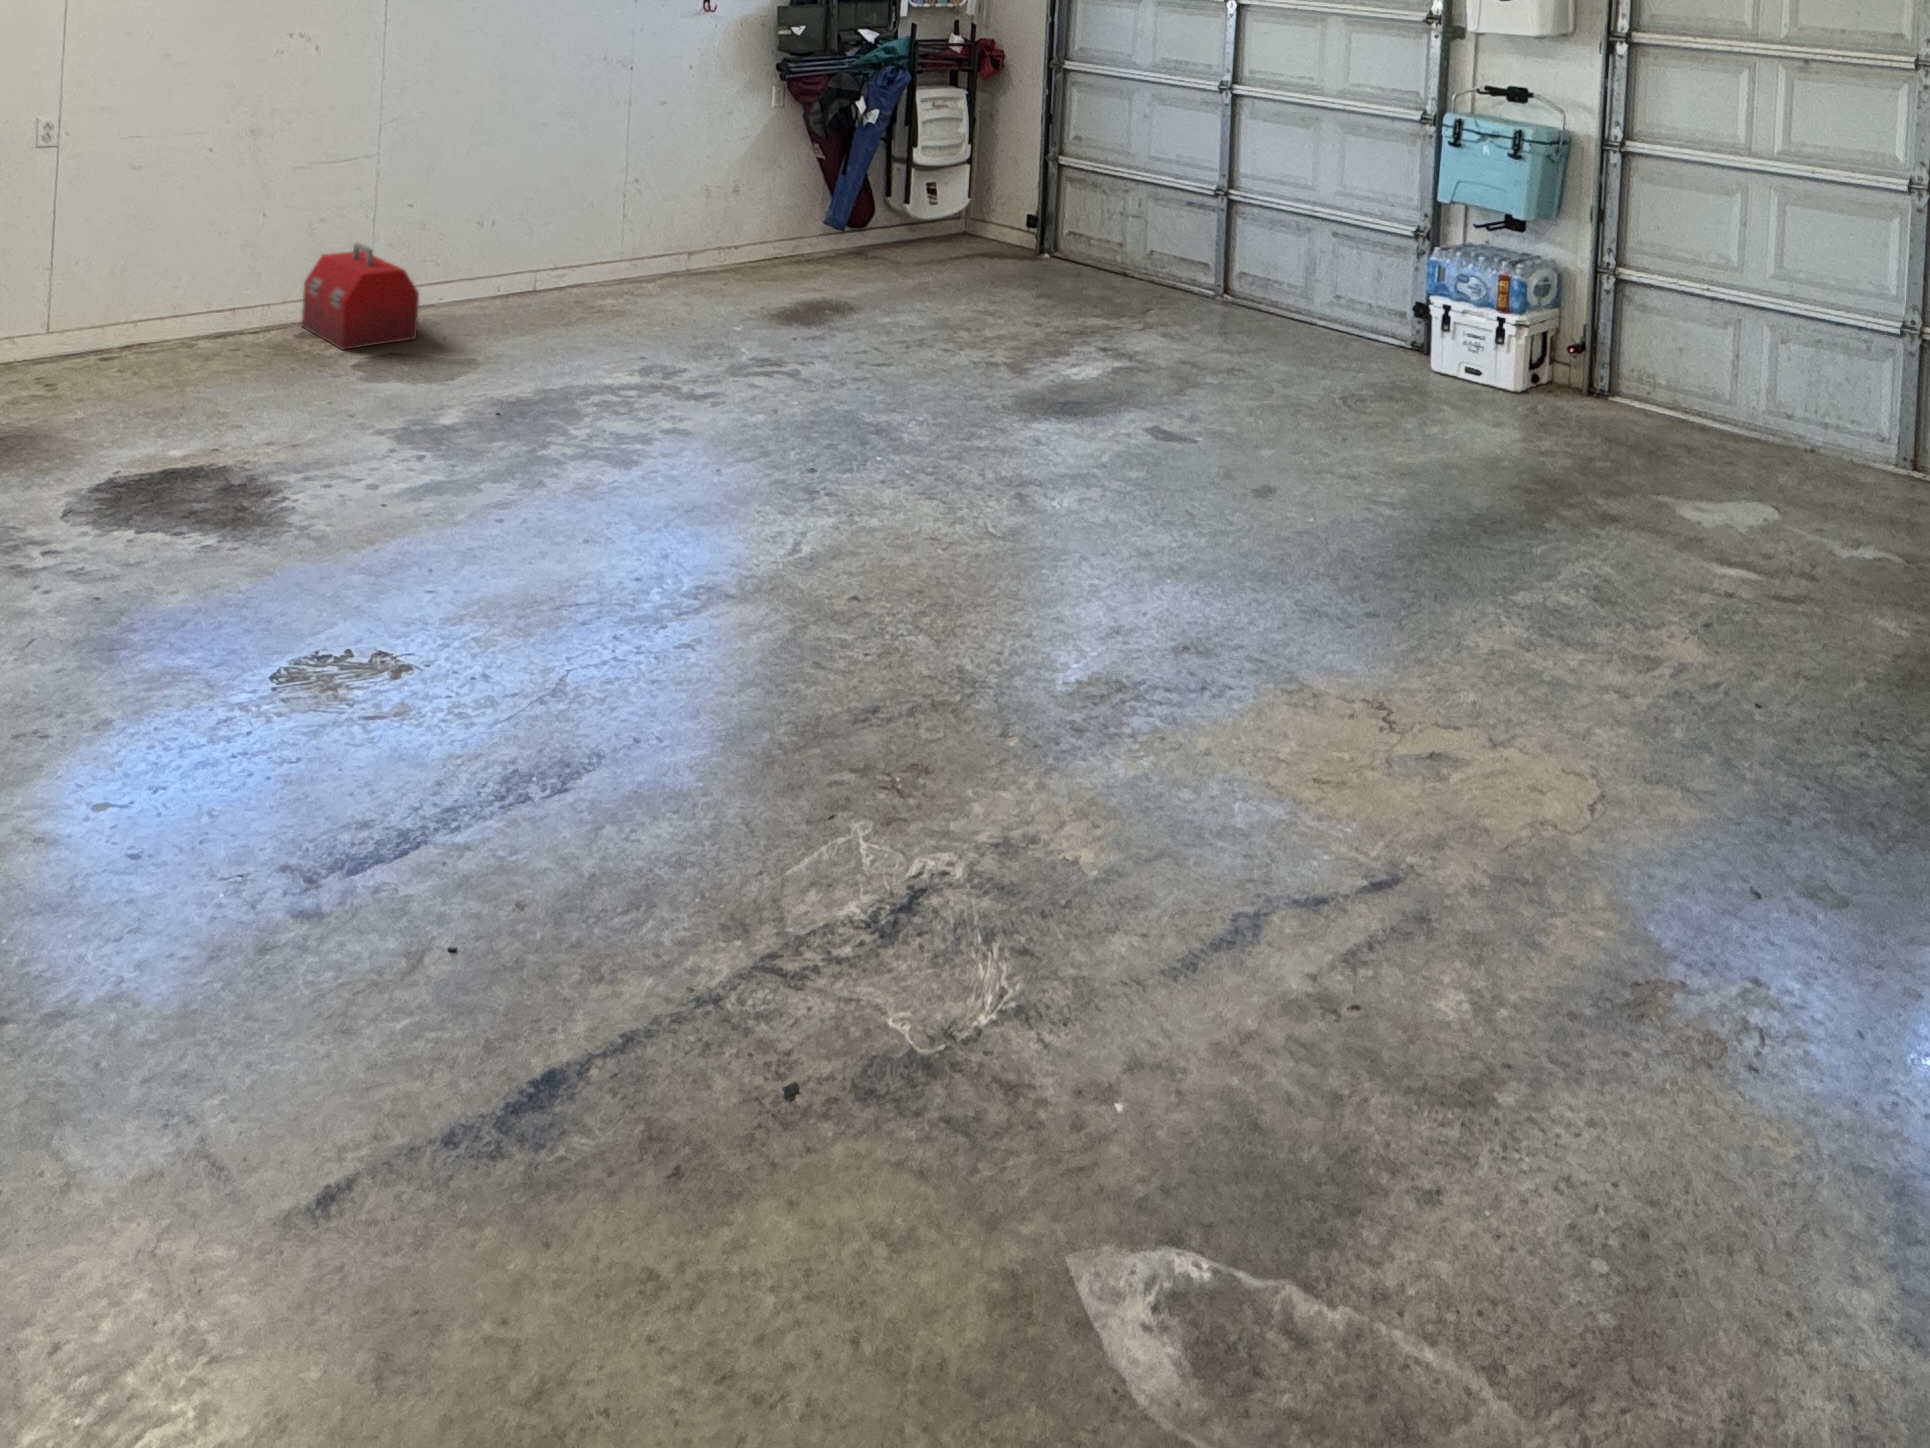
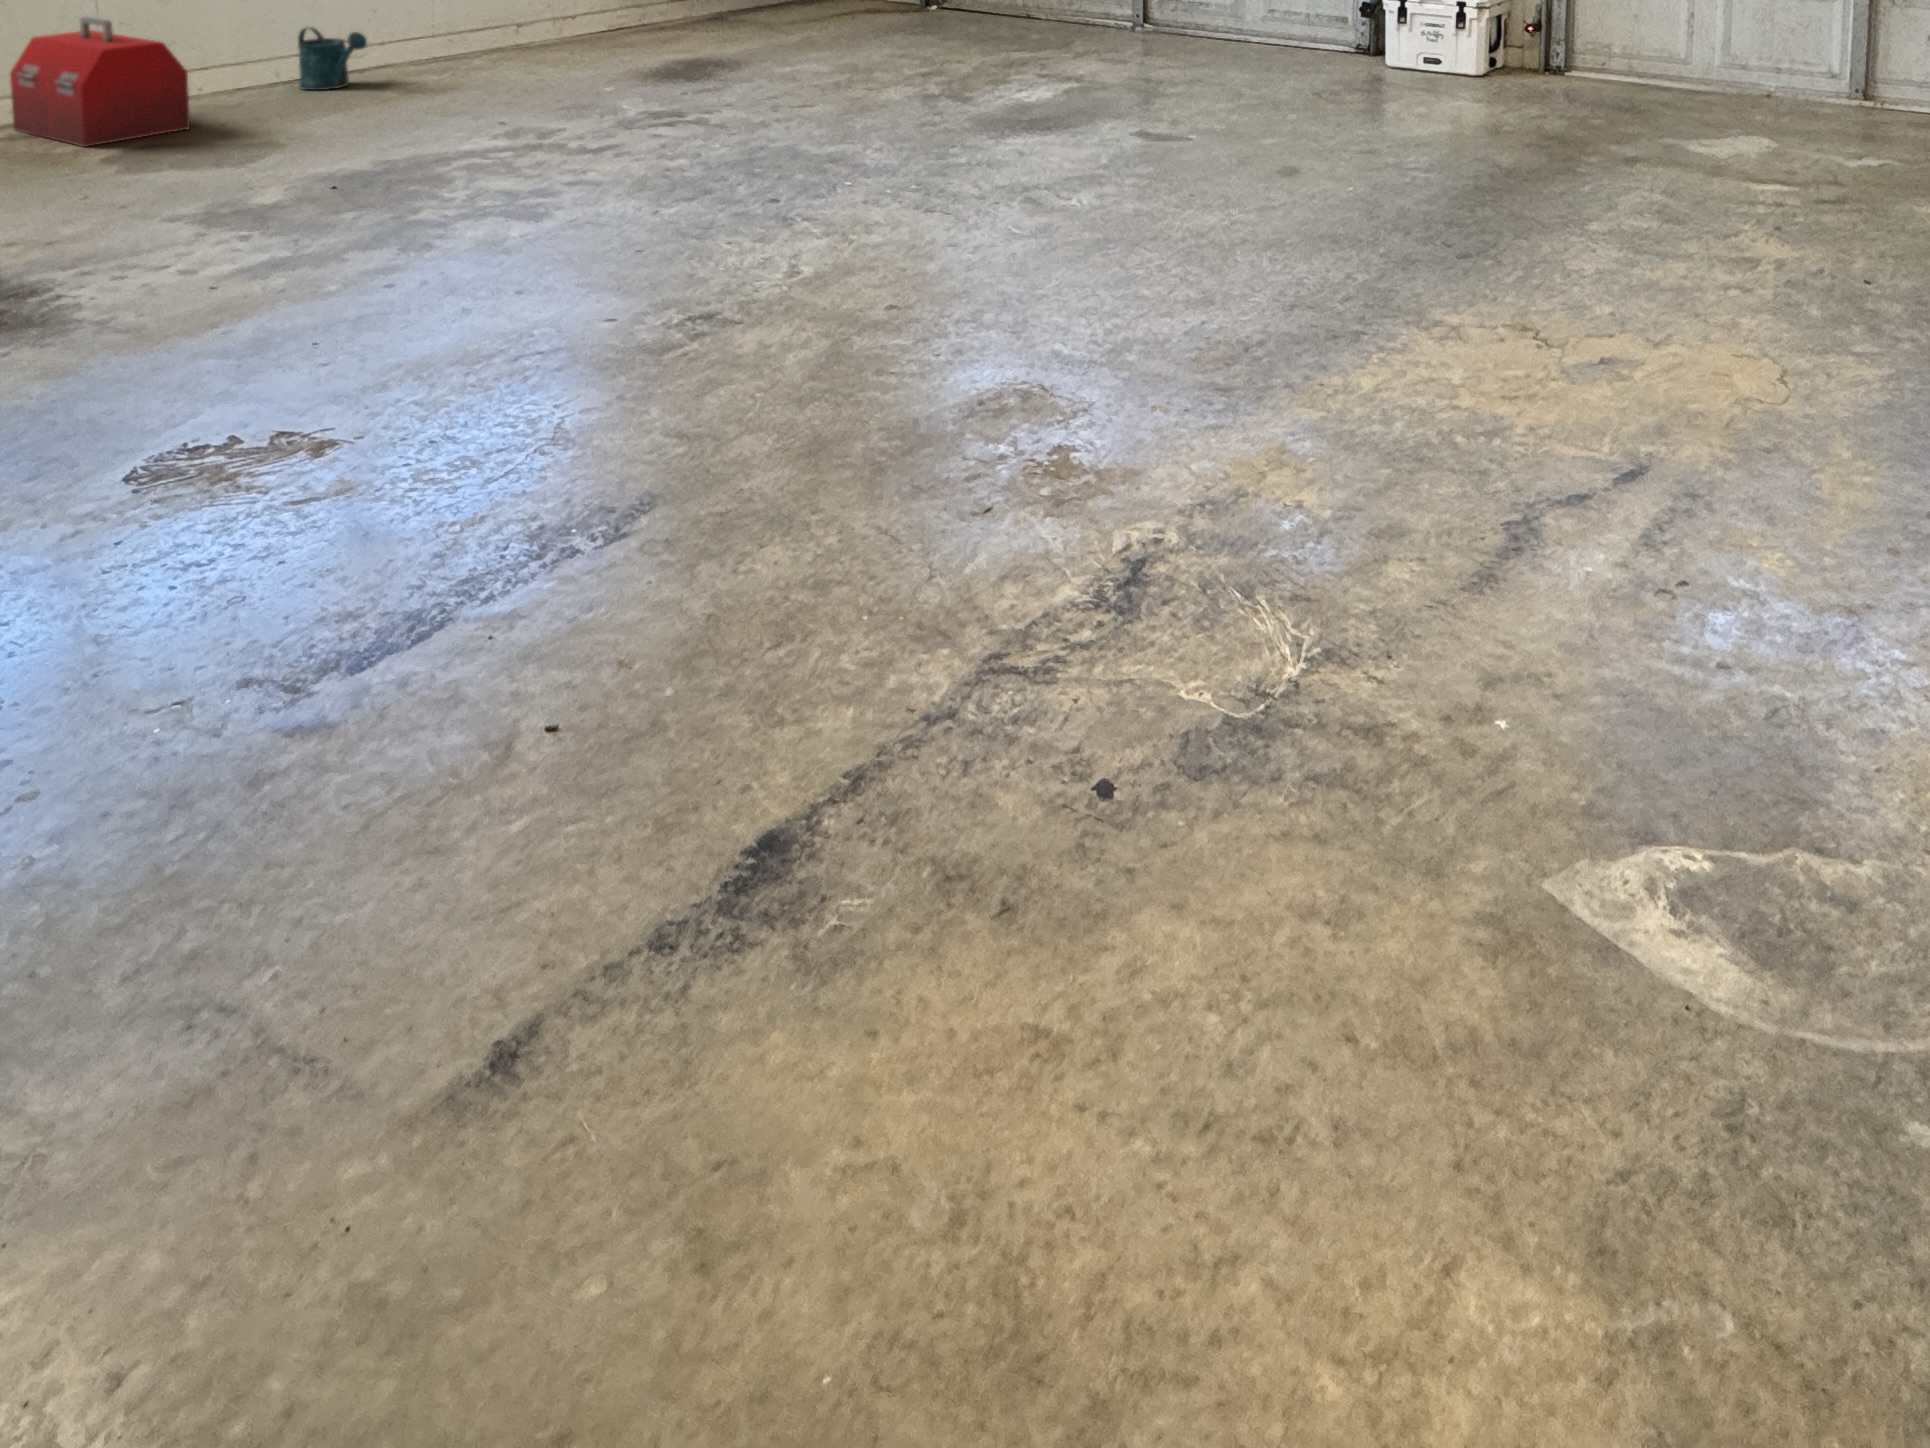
watering can: none [505,252,555,307] -> present [298,28,367,90]

